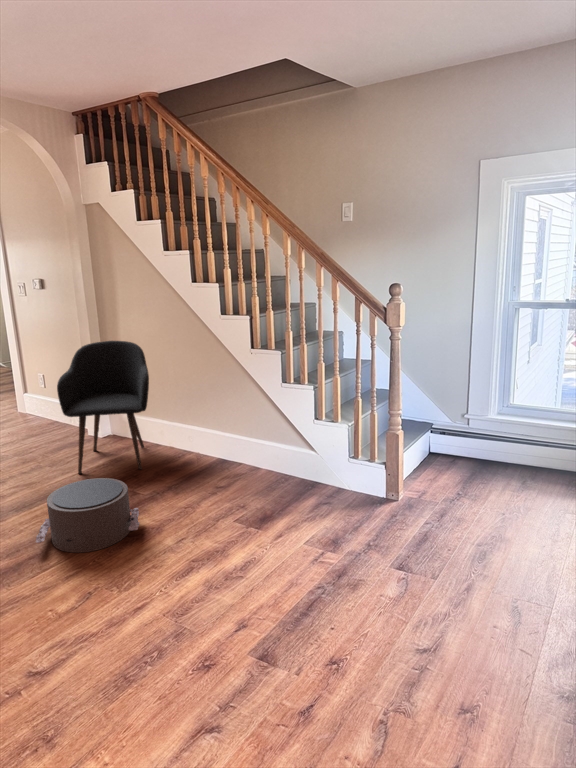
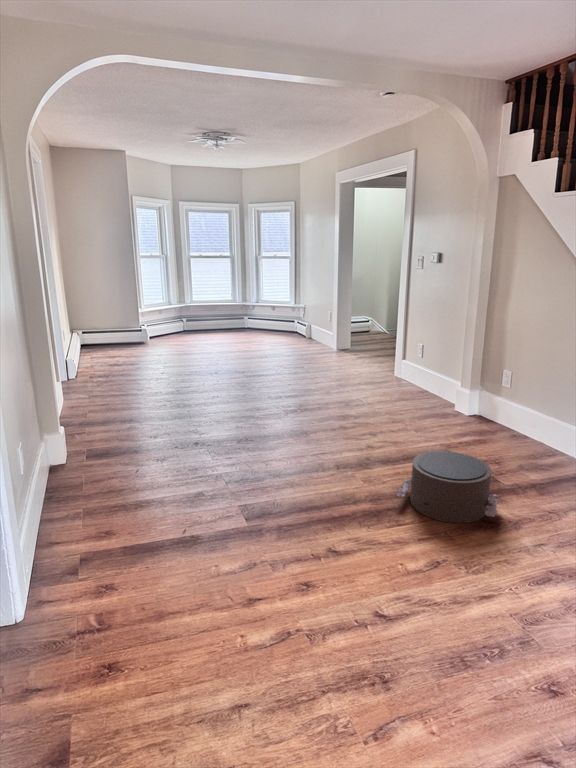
armchair: present [57,341,149,474] -> none [437,320,533,457]

